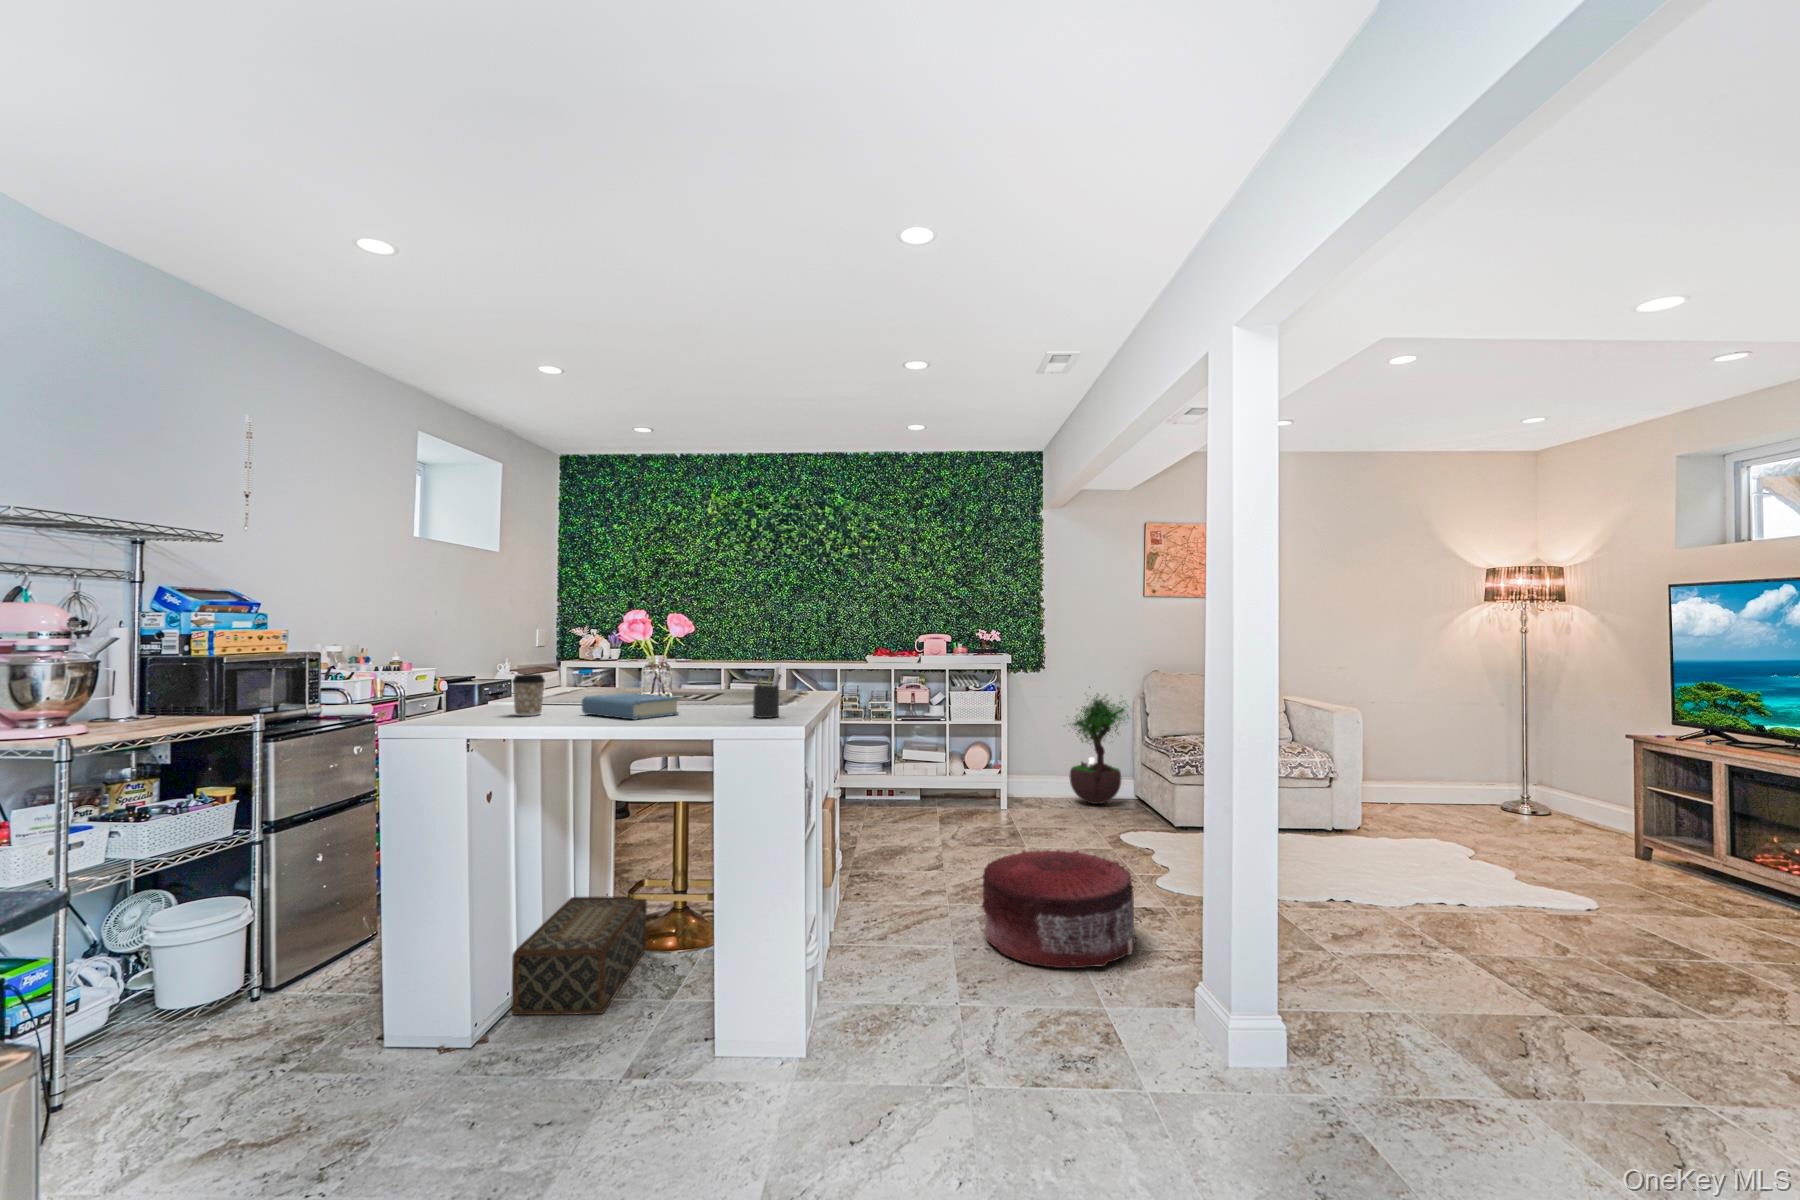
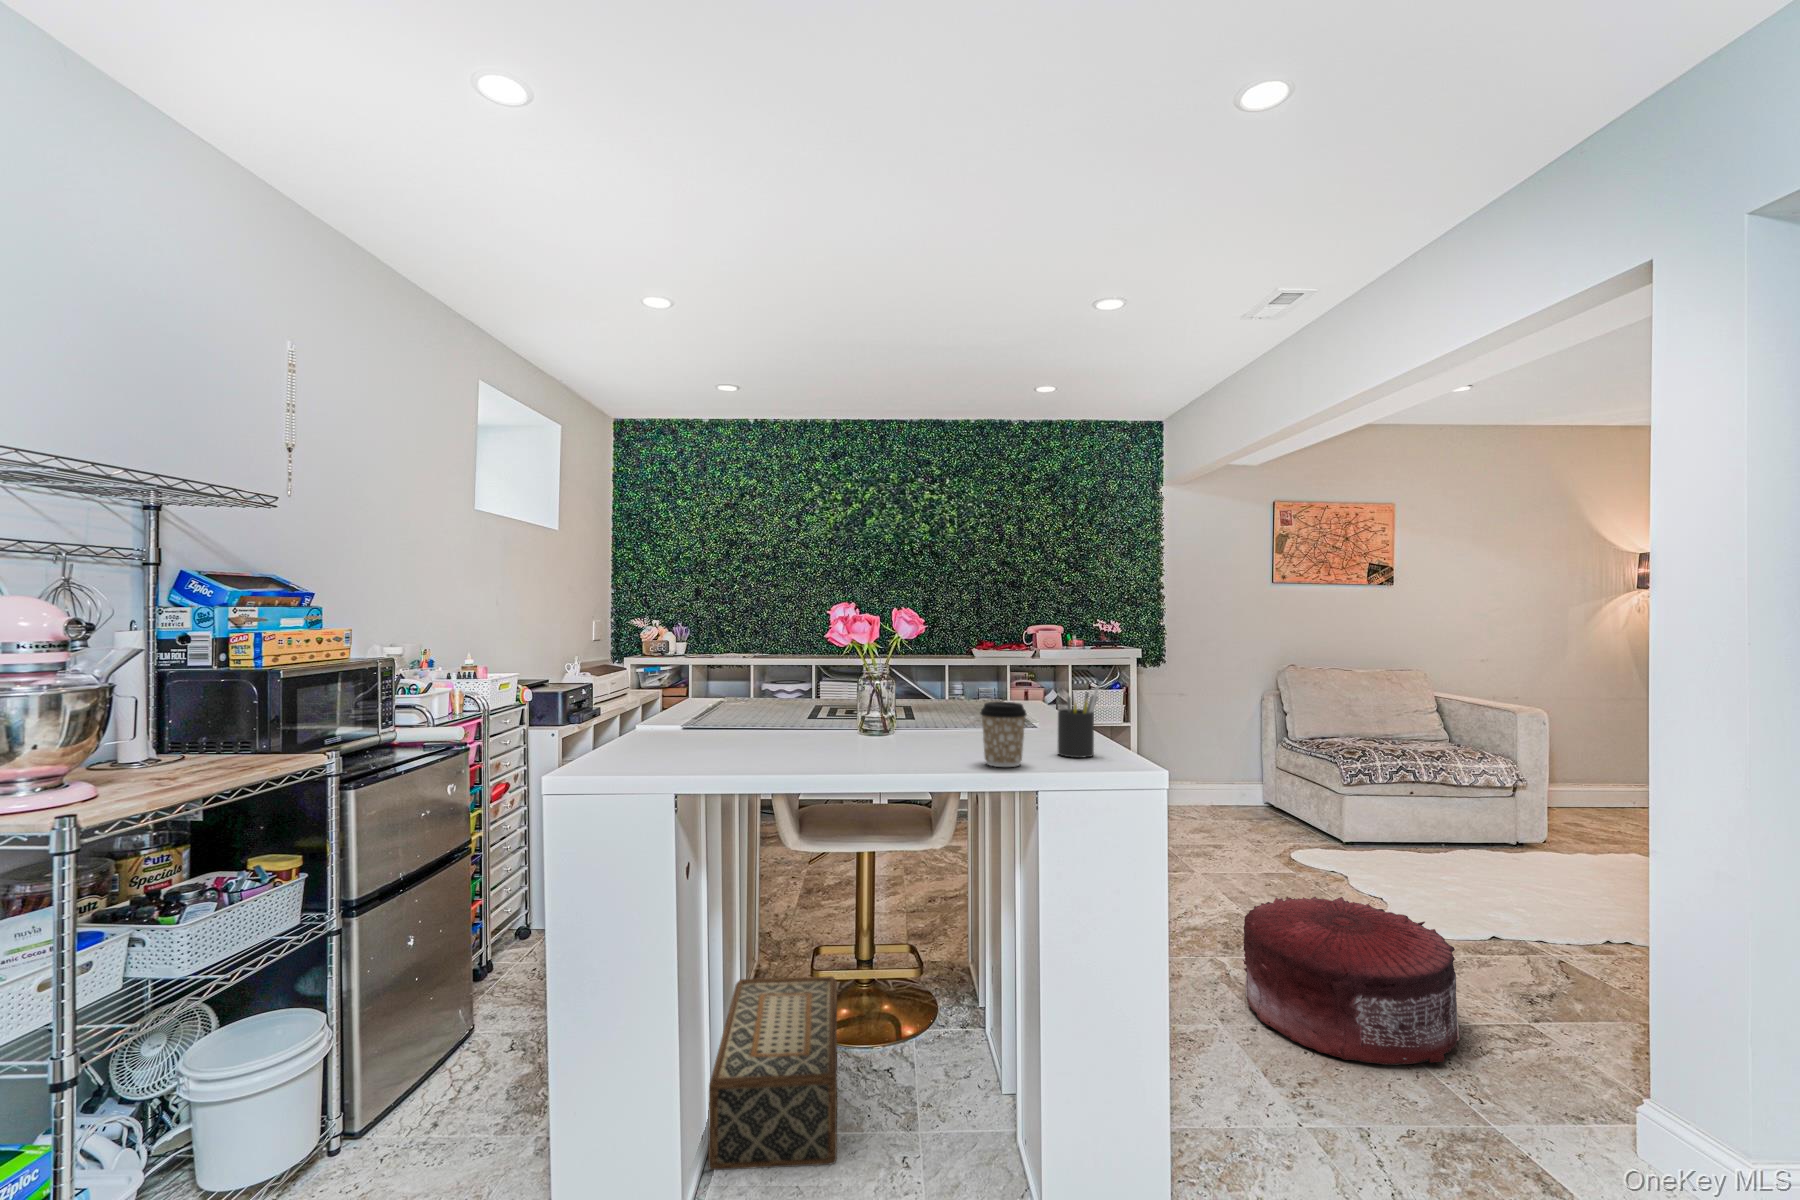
coffee cup: present [512,674,545,716] -> present [981,702,1026,767]
potted tree: present [1069,687,1129,804] -> none [1198,684,1279,816]
hardback book: present [582,693,679,720] -> none [810,718,946,764]

